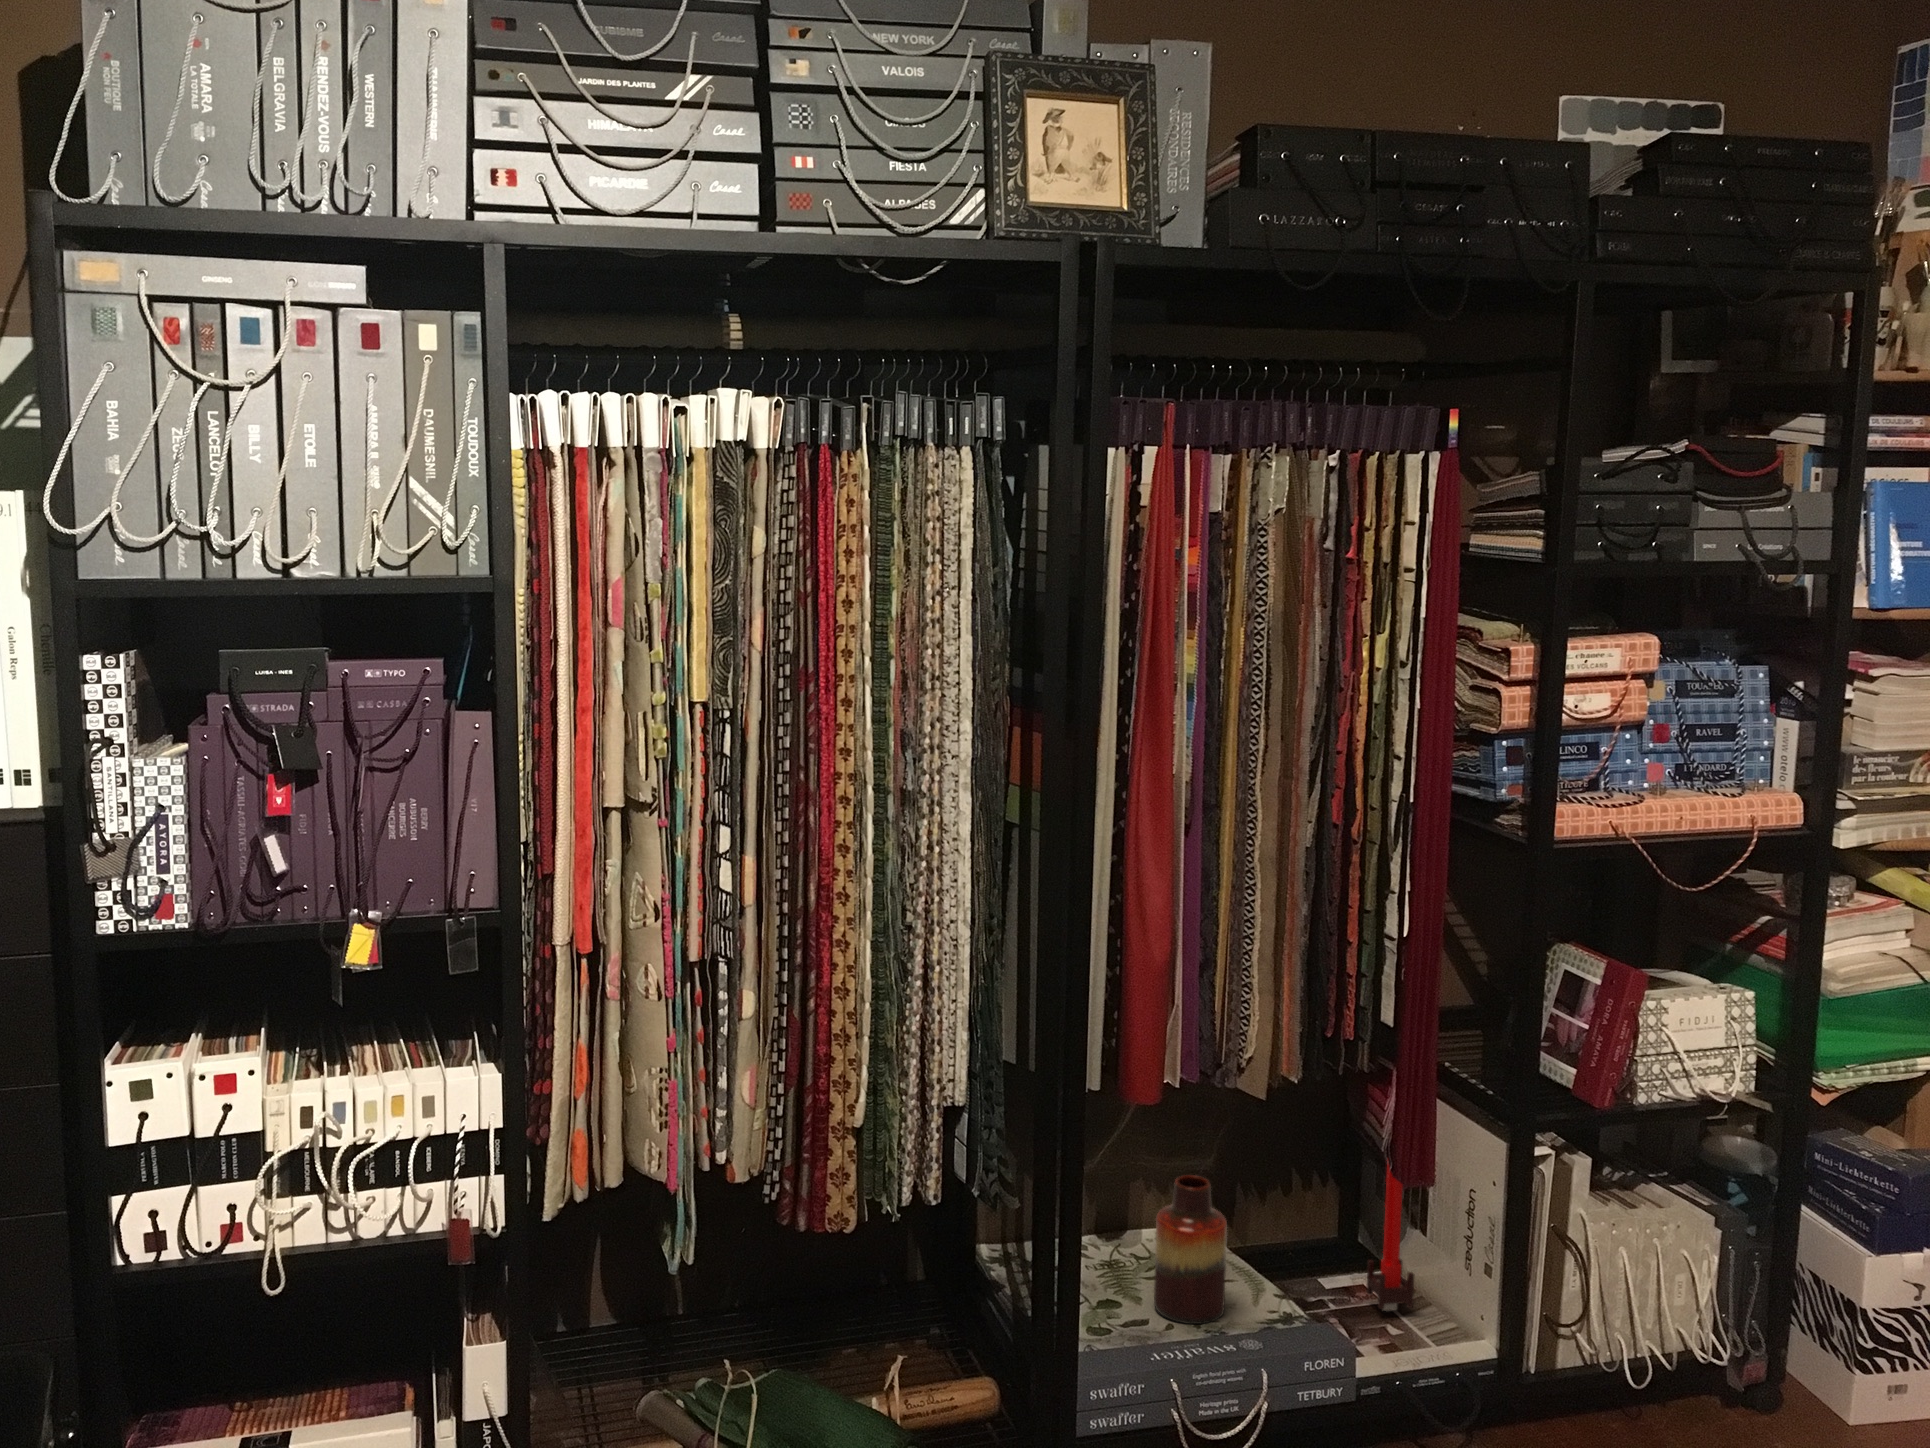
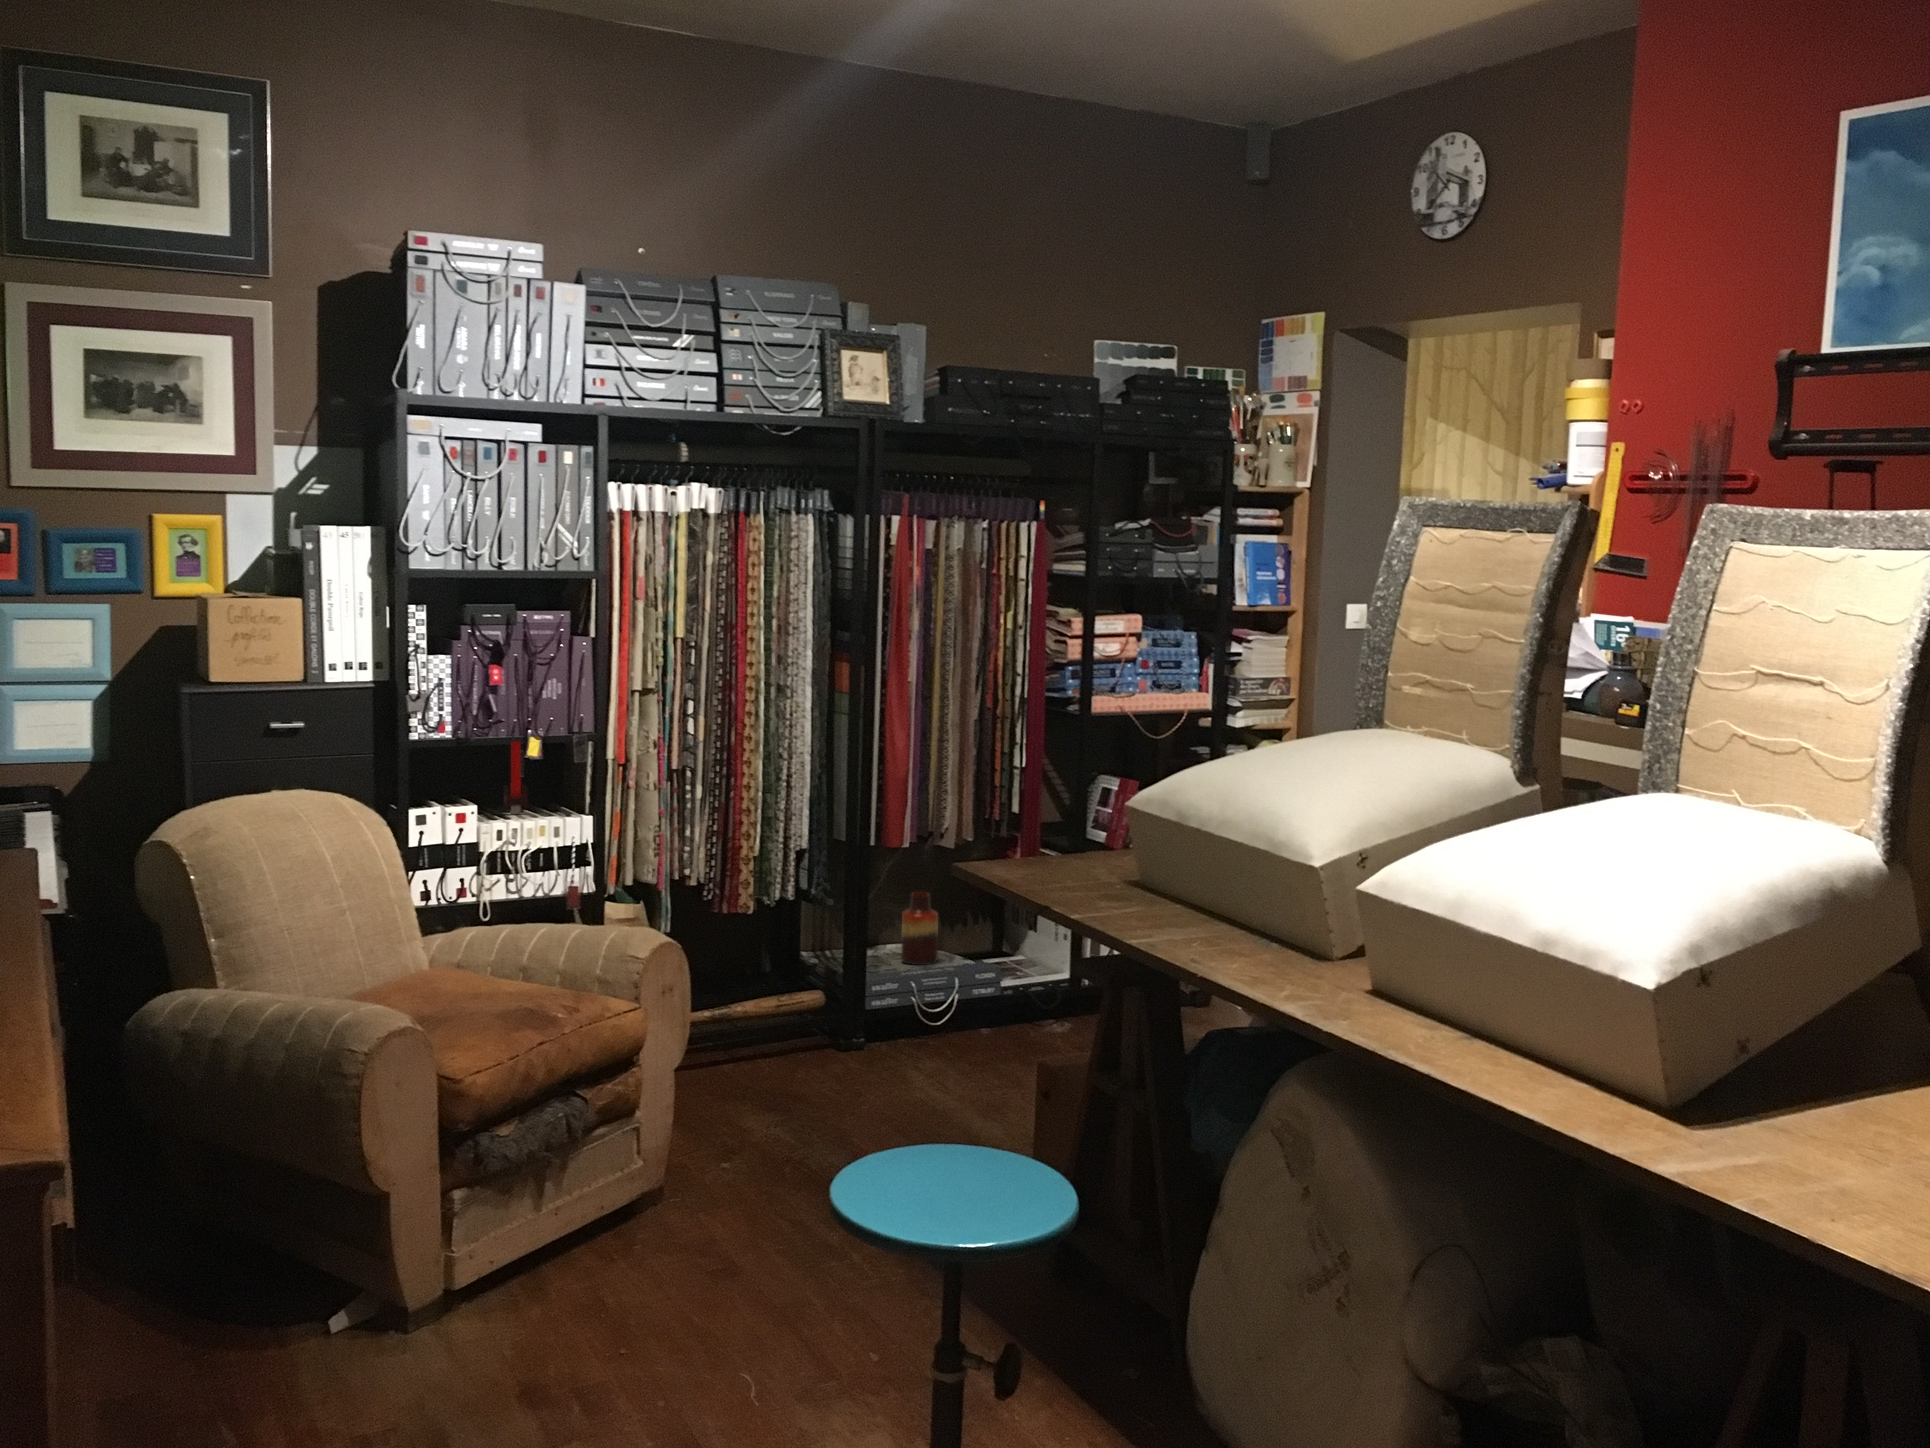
candle: present [1366,1164,1414,1311] -> present [504,742,528,814]

